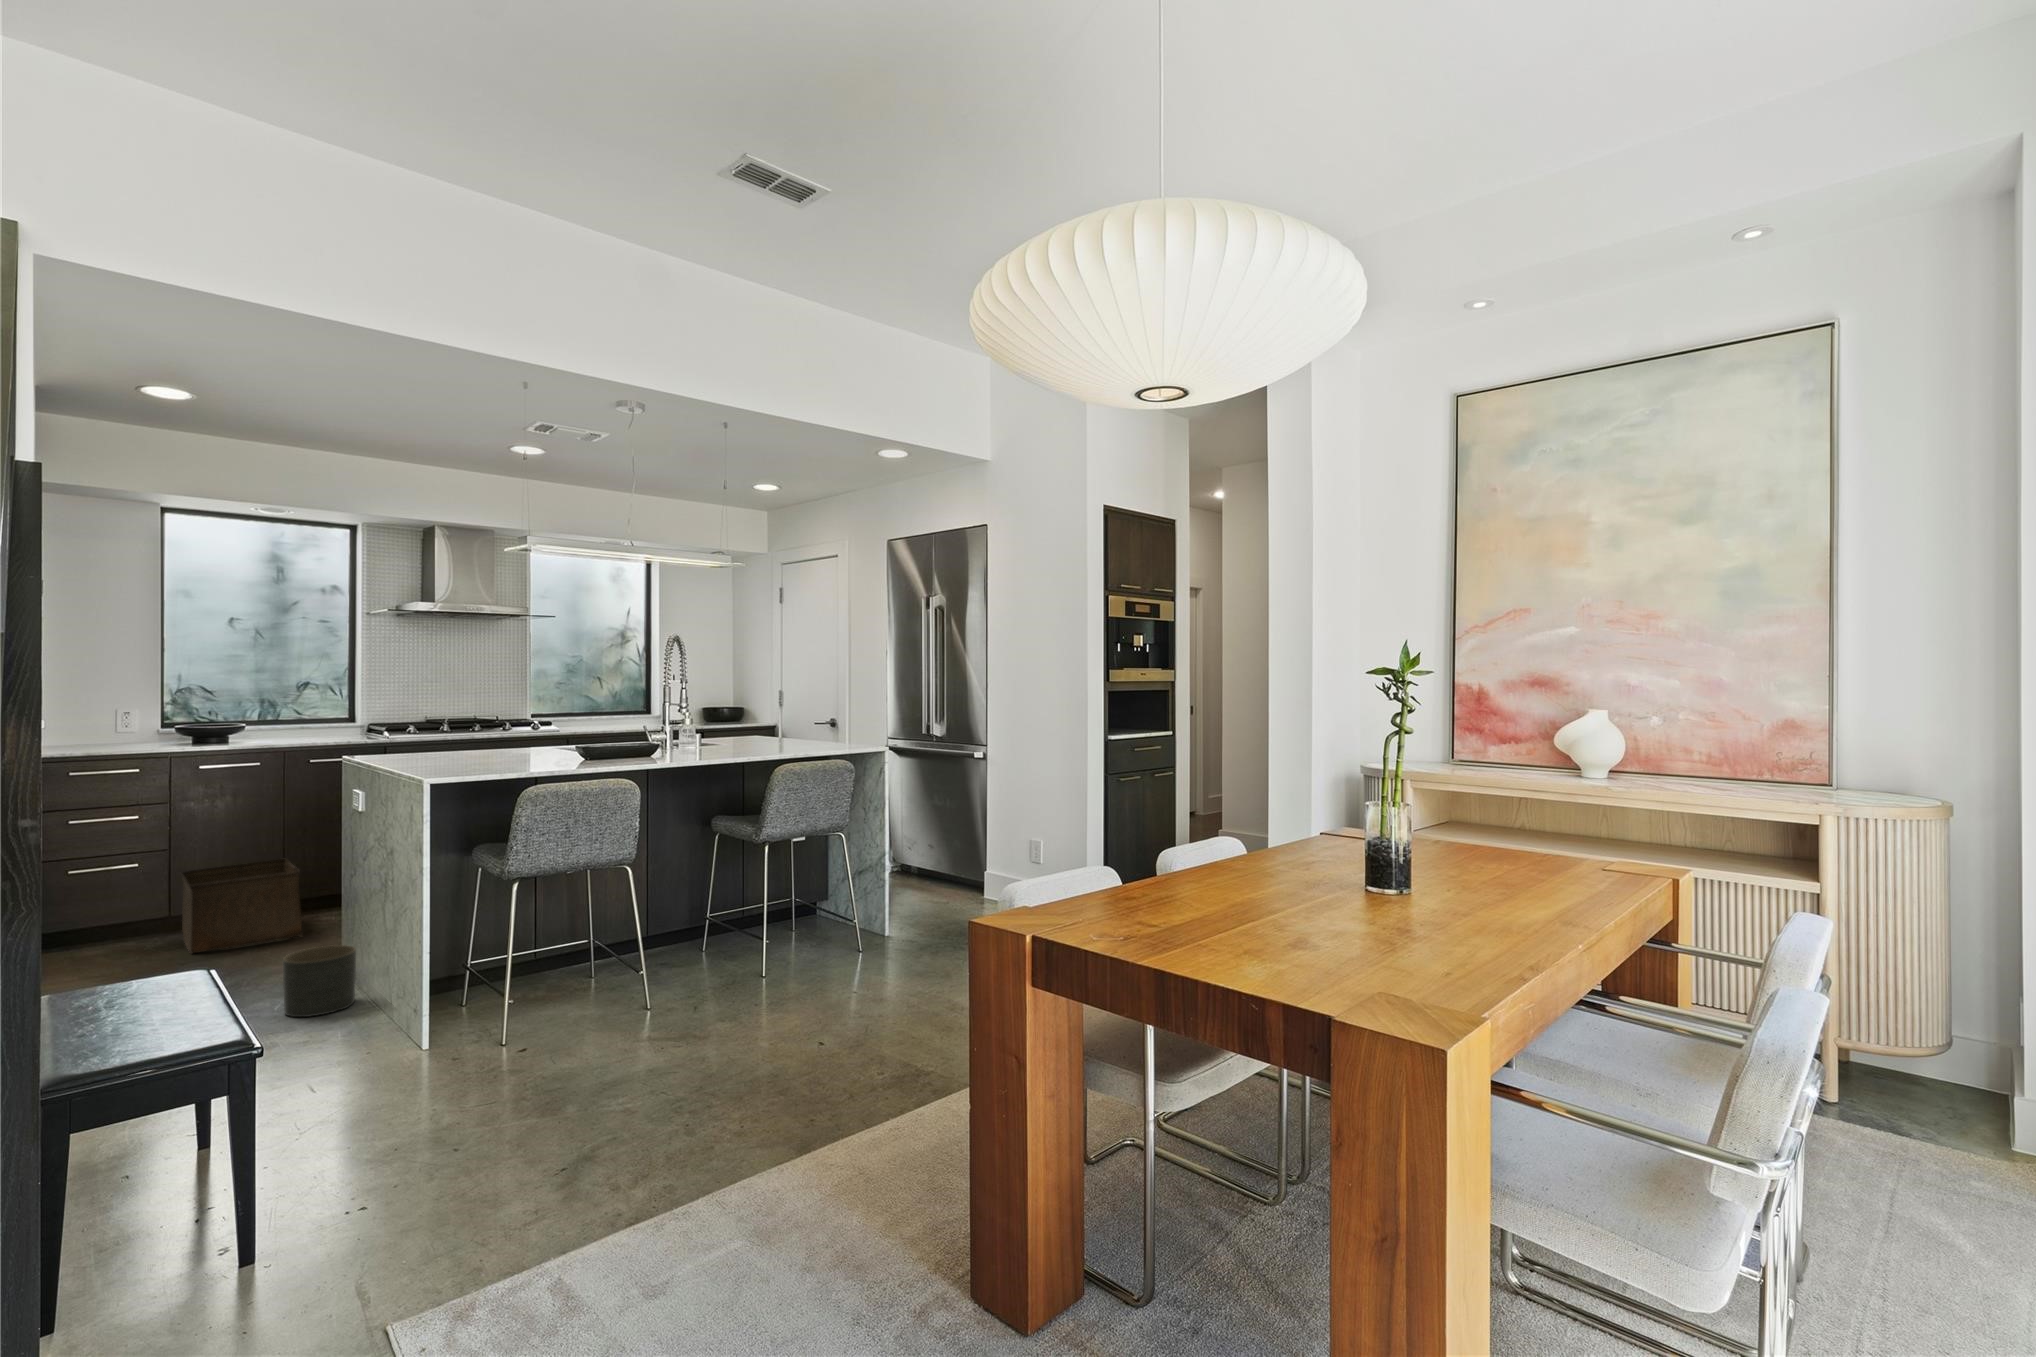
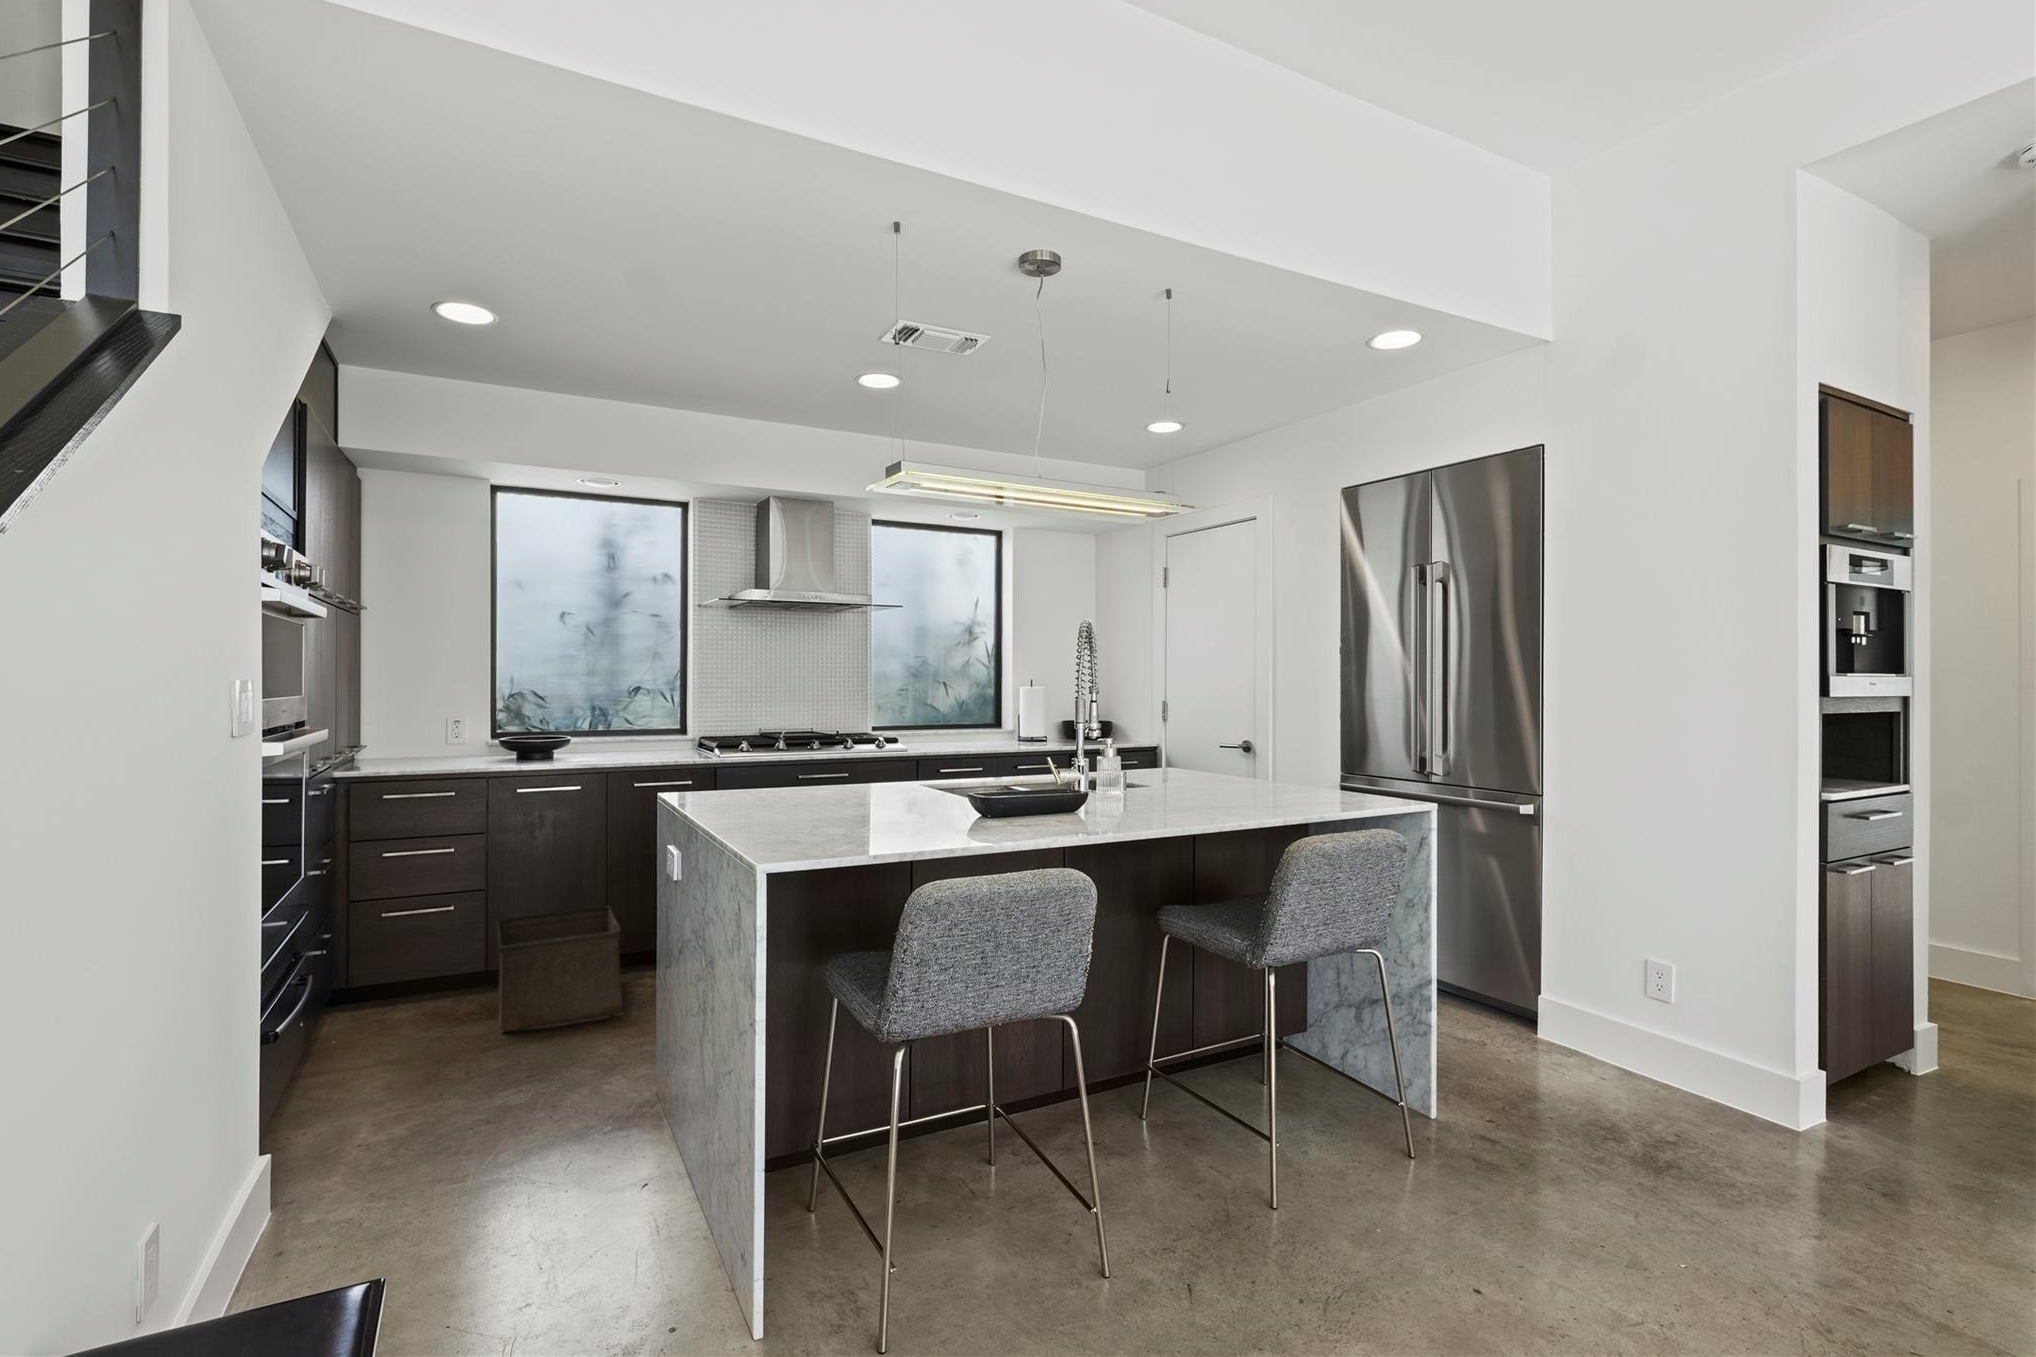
planter: present [283,945,356,1017] -> none [575,1081,671,1203]

